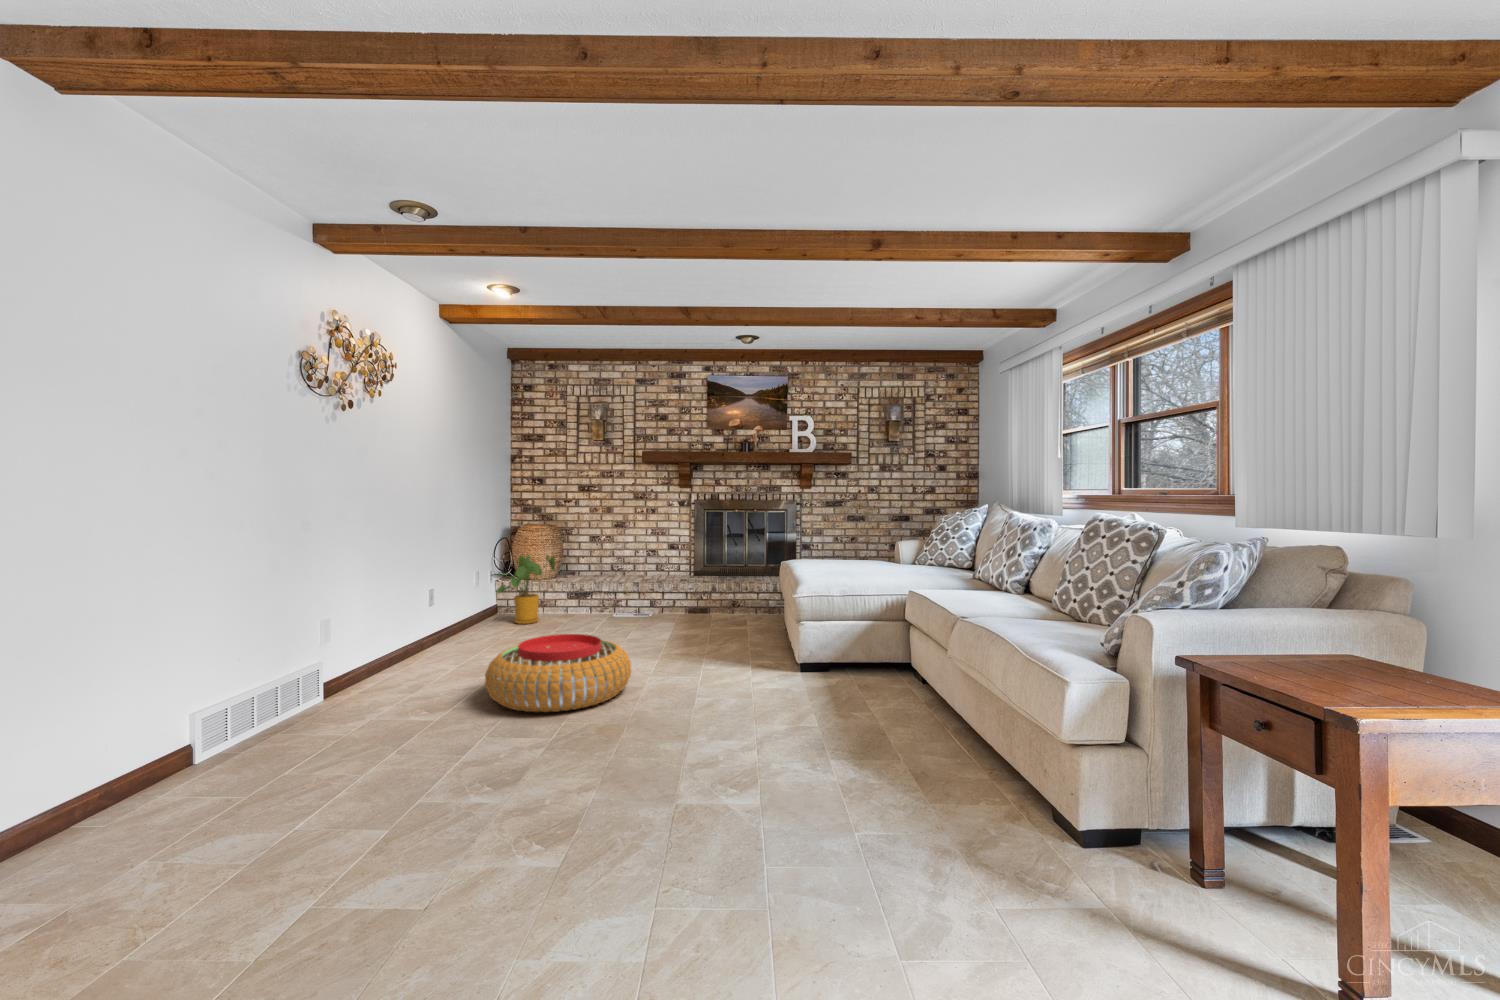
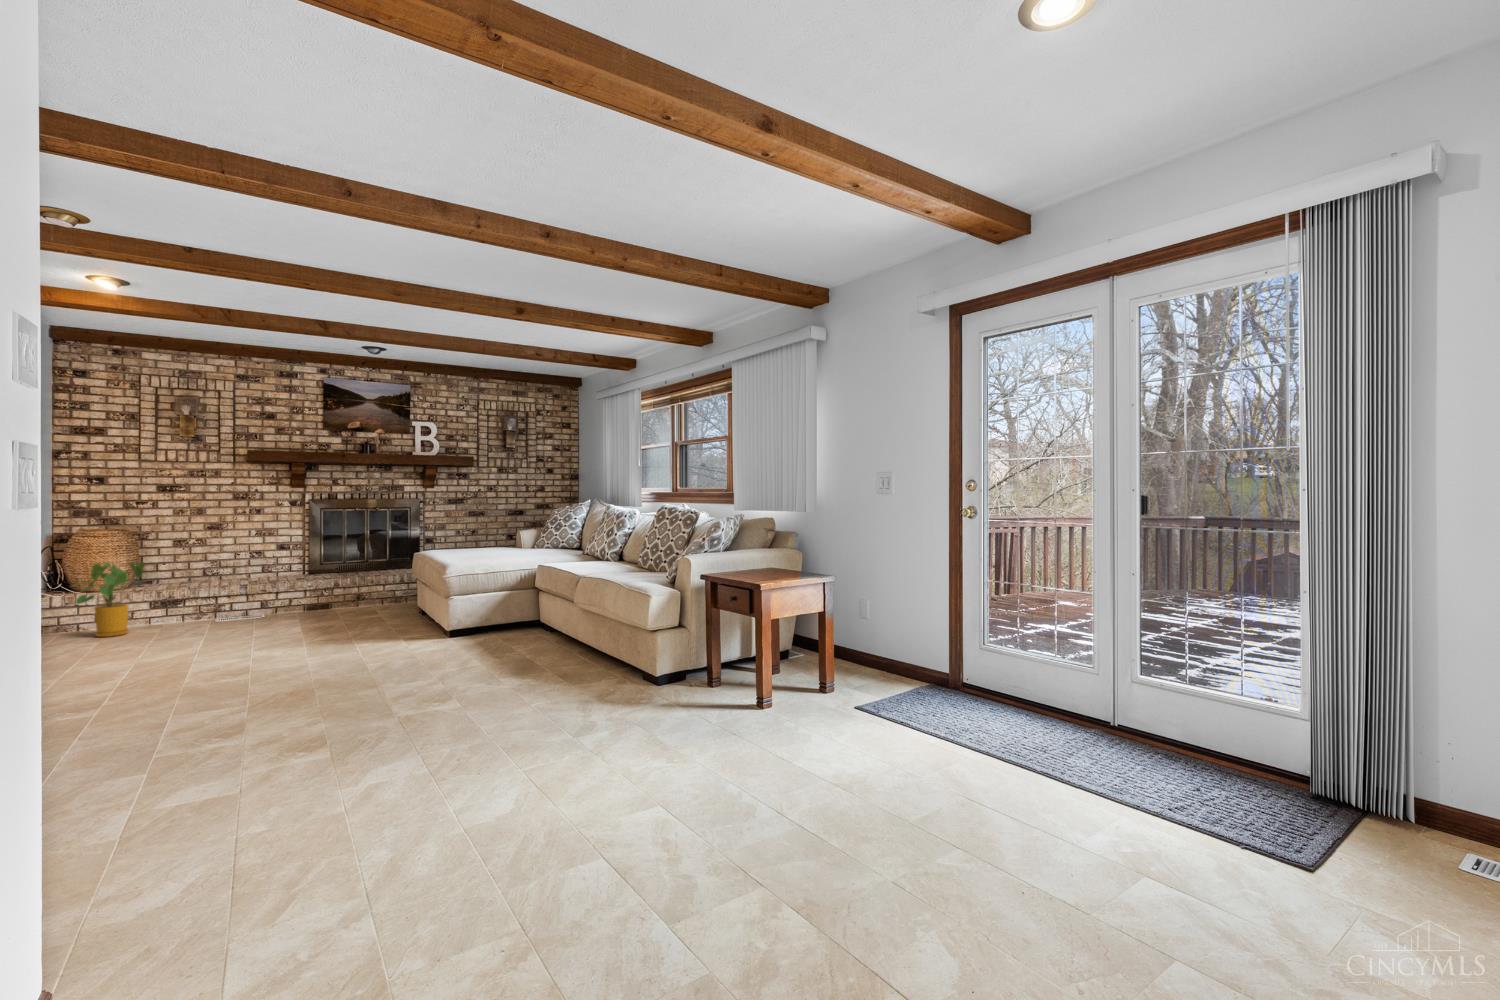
pouf: present [485,634,631,712] -> none [163,620,314,684]

